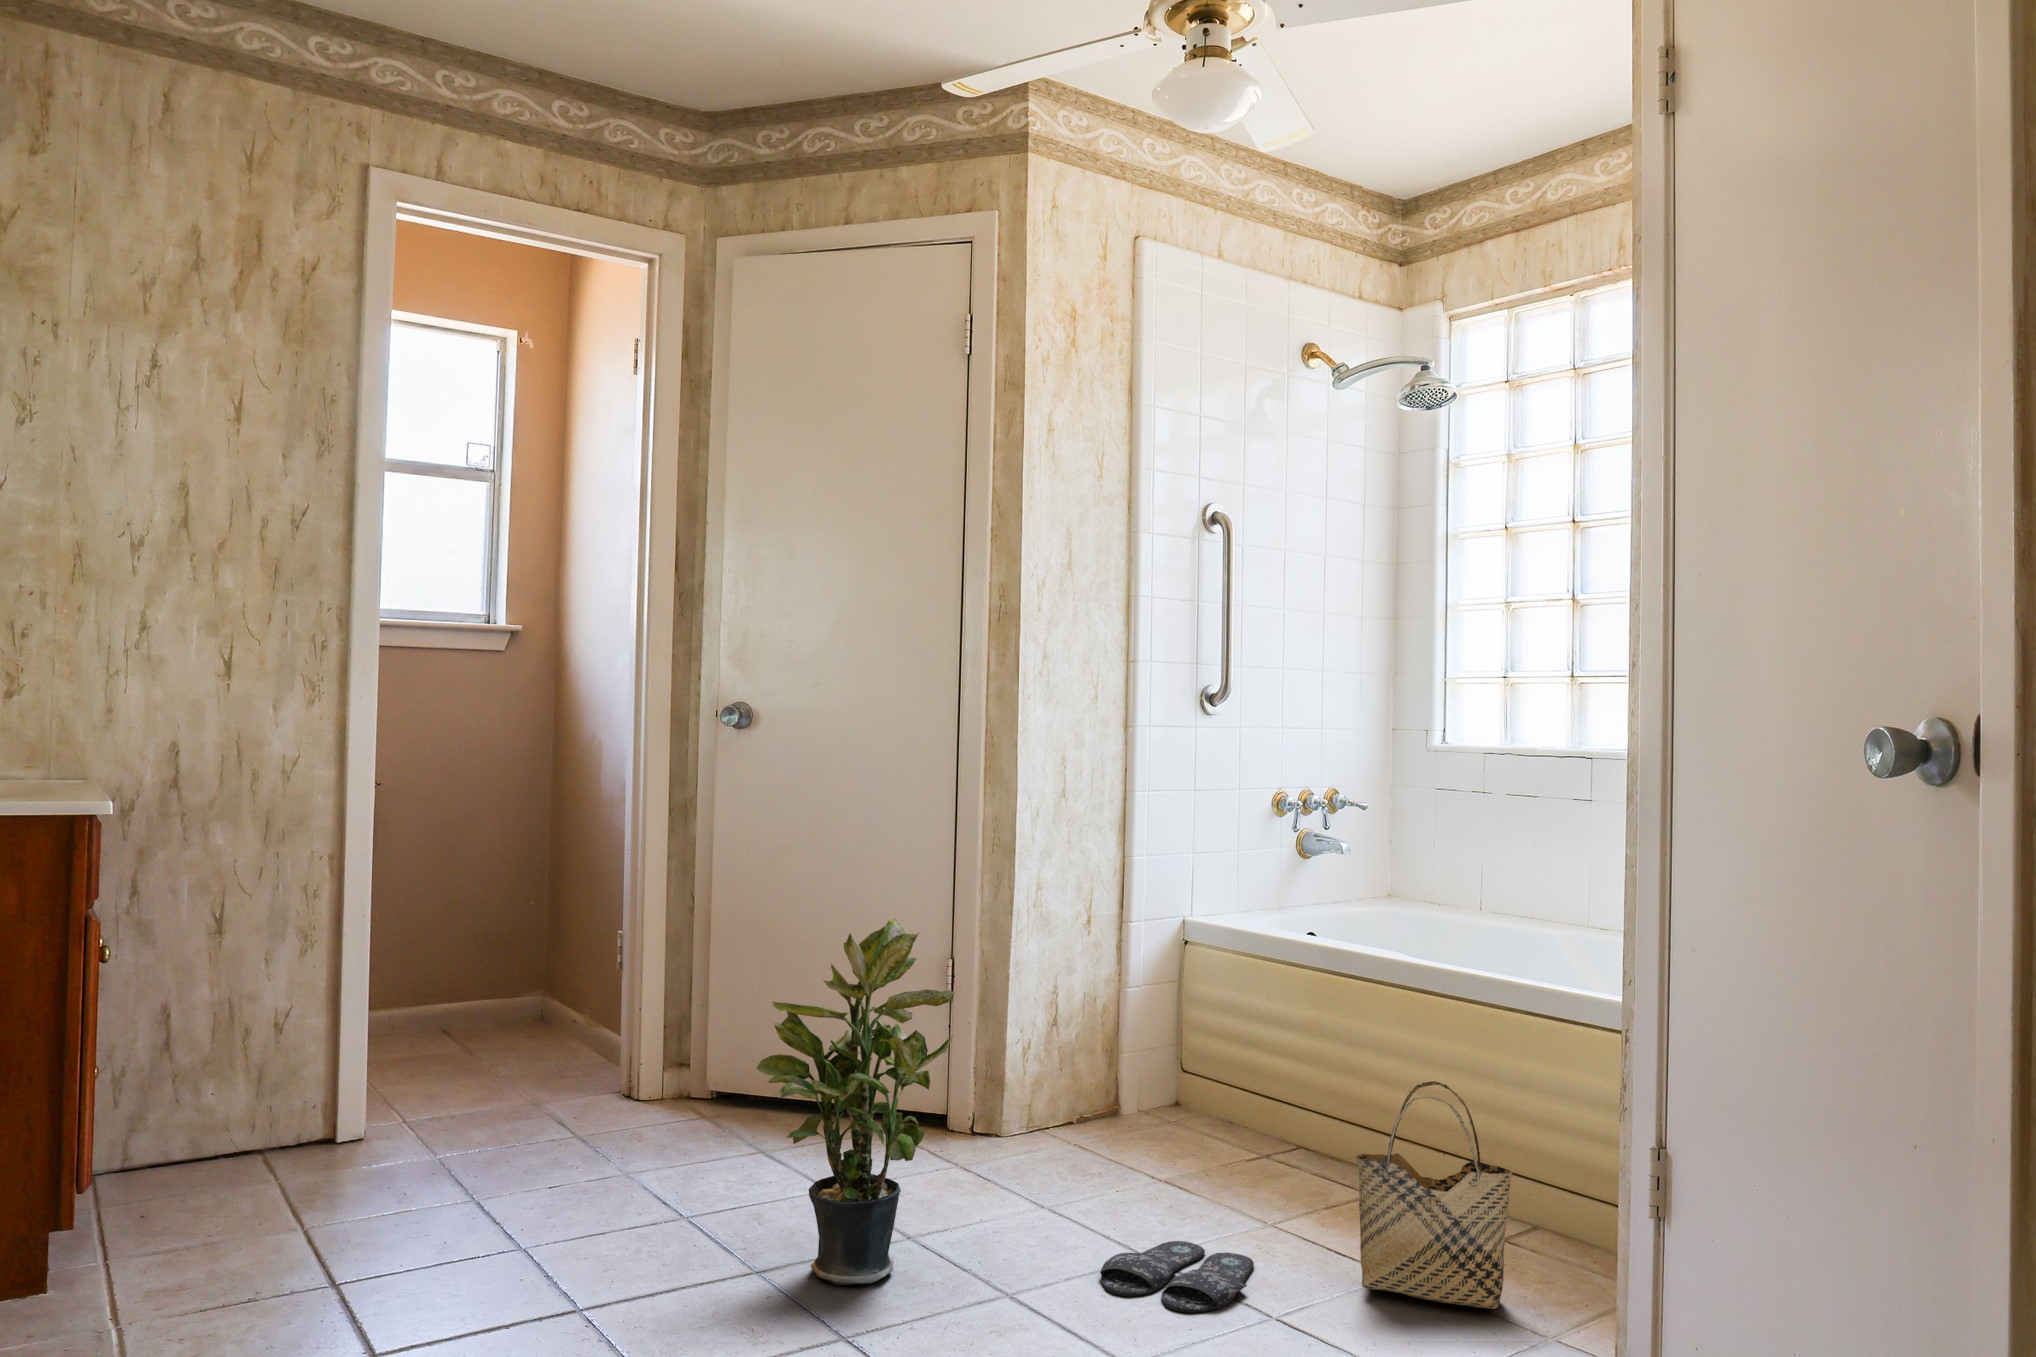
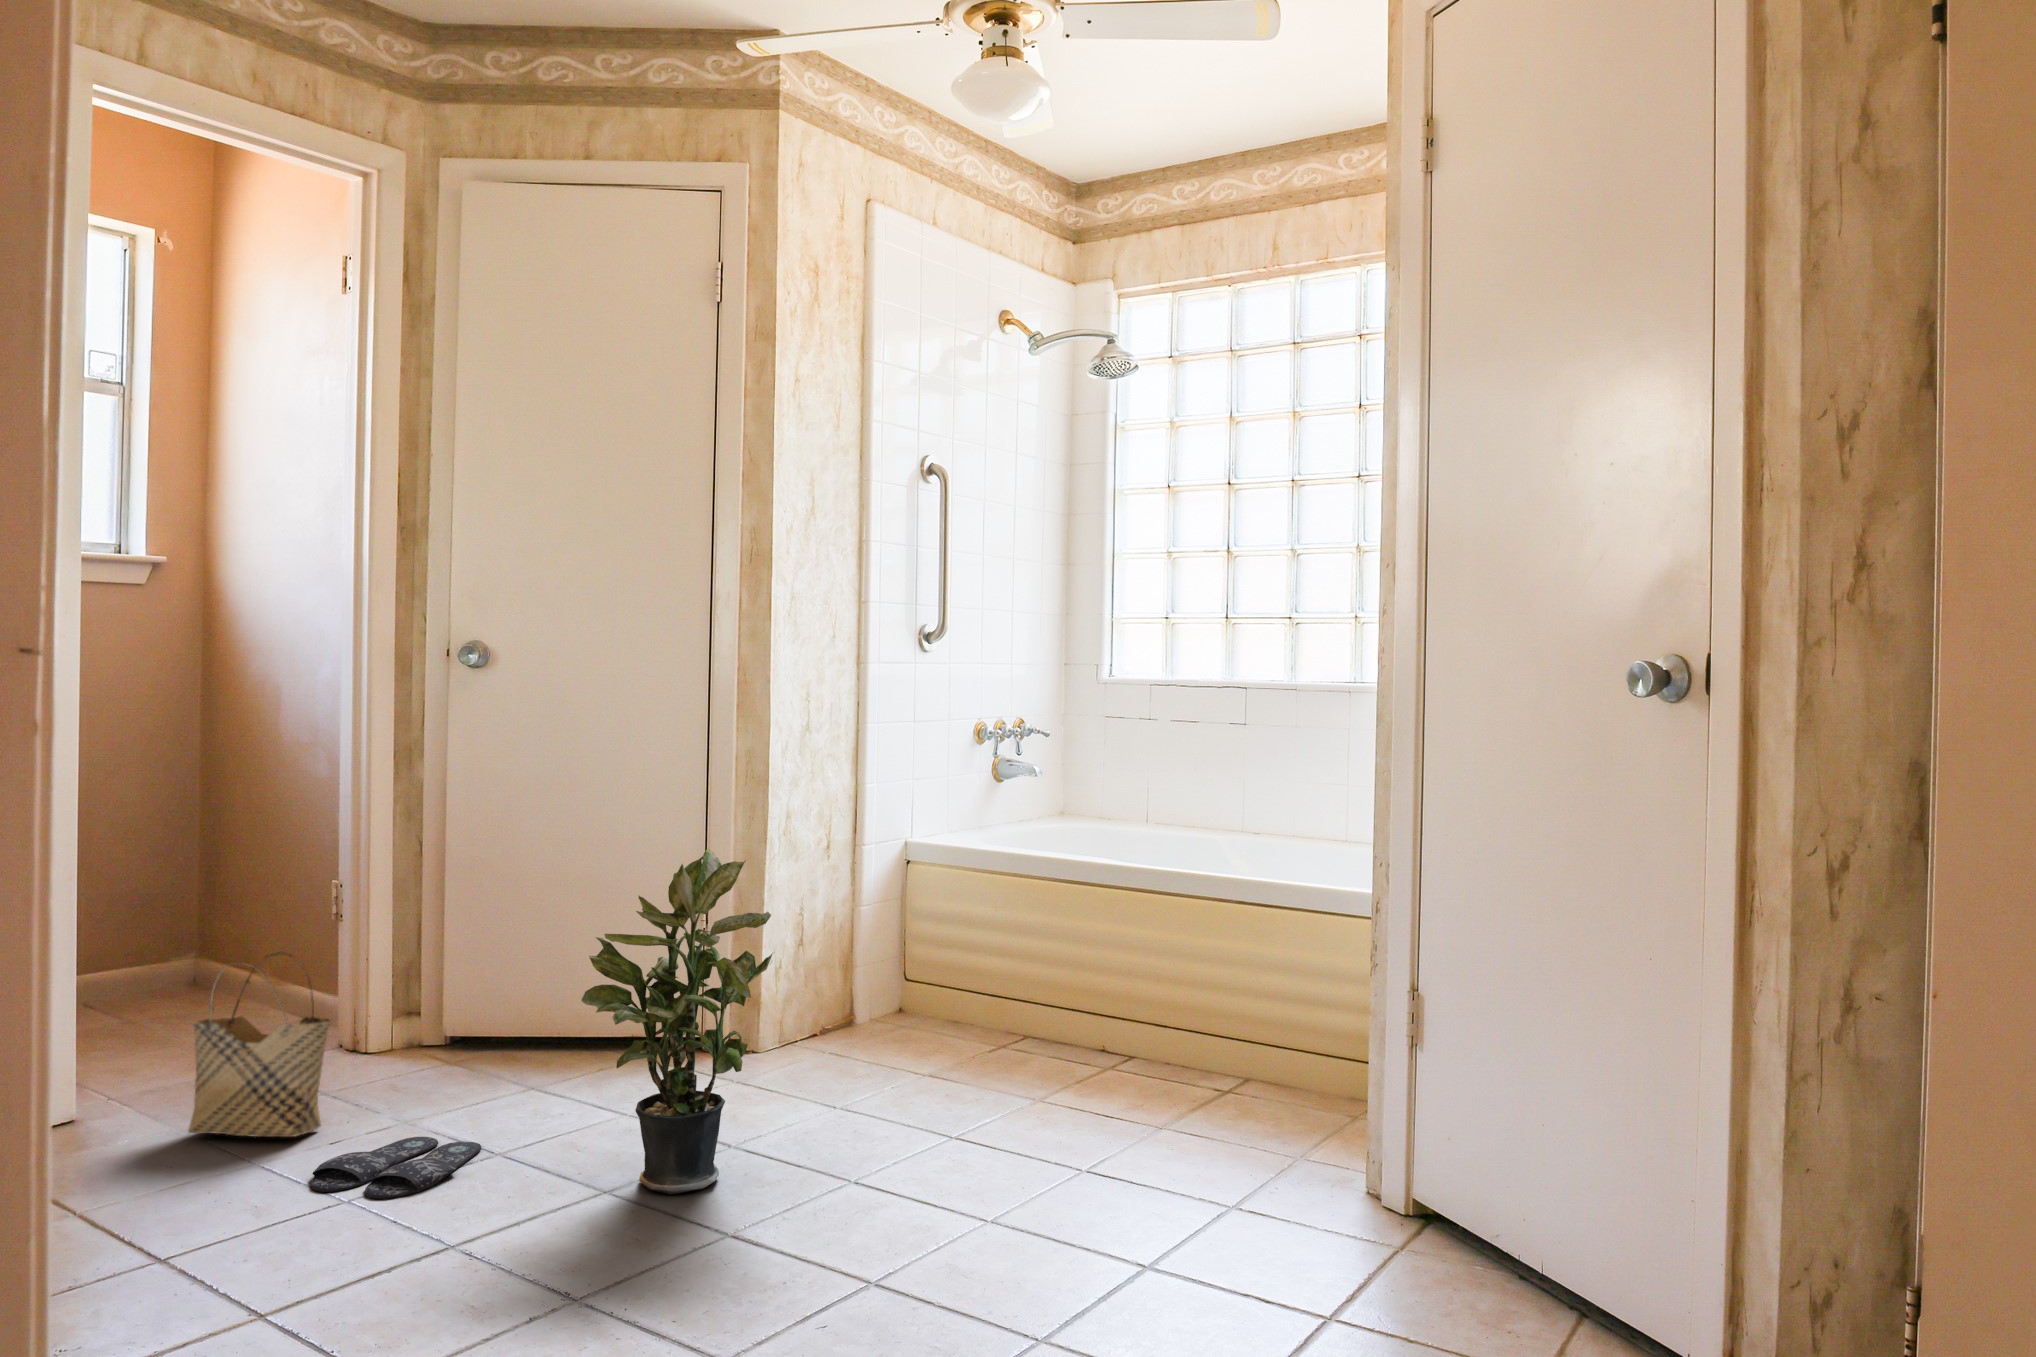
woven basket: present [1356,1081,1512,1309] -> present [188,952,331,1137]
slippers: present [1100,1241,1254,1313] -> present [311,1137,481,1199]

